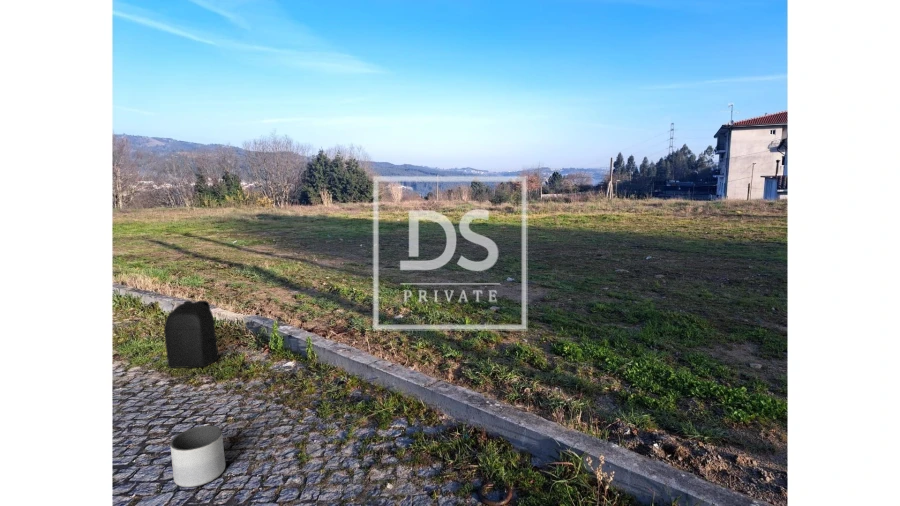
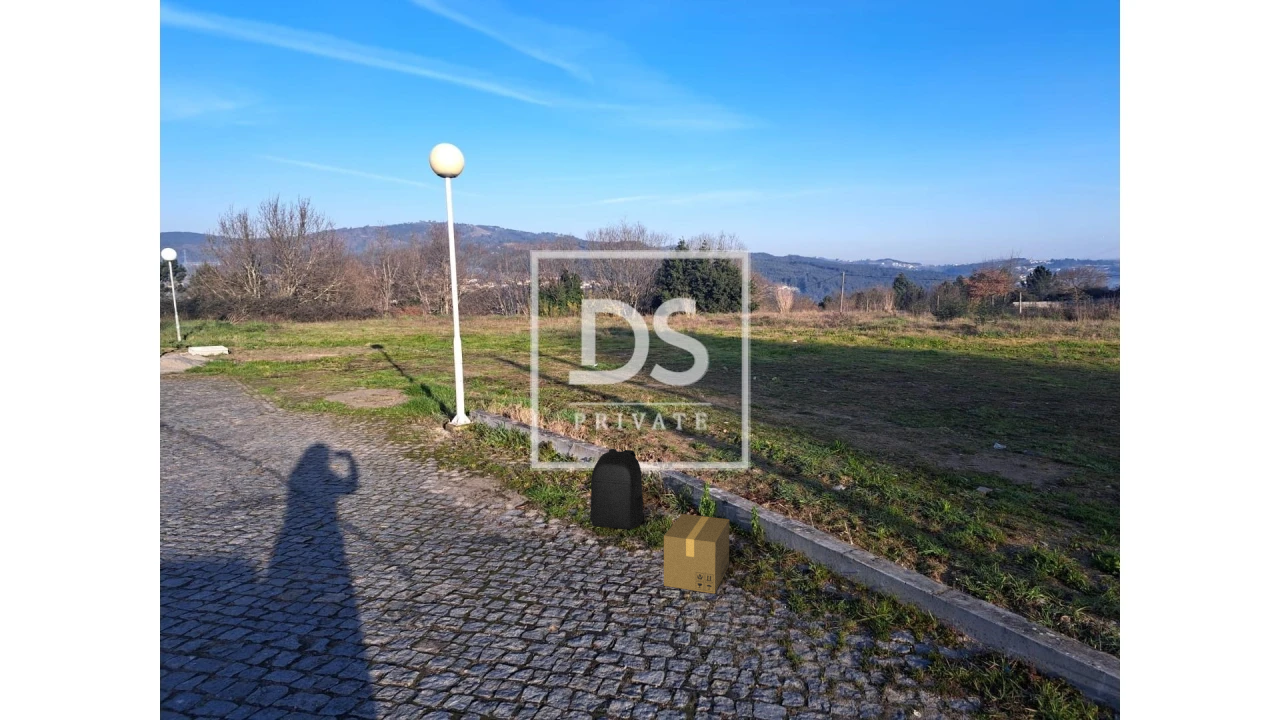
cardboard box: none [208,349,279,412] -> present [664,514,729,594]
planter: present [170,426,225,487] -> none [656,603,707,670]

